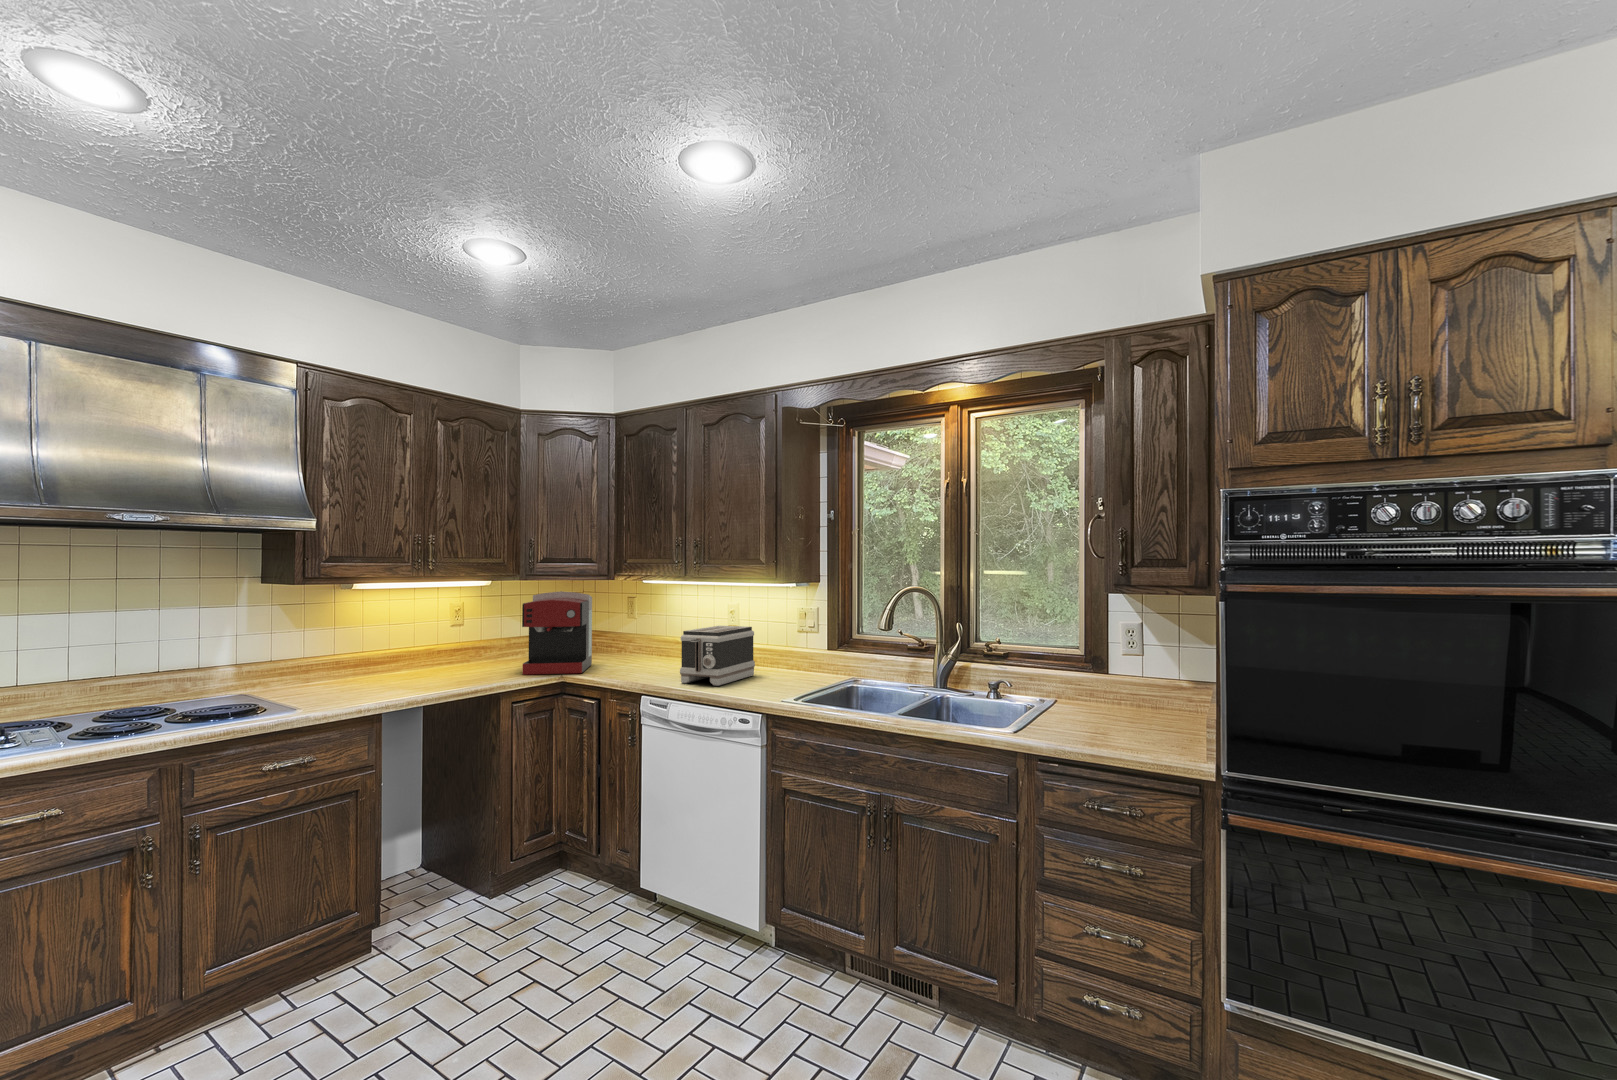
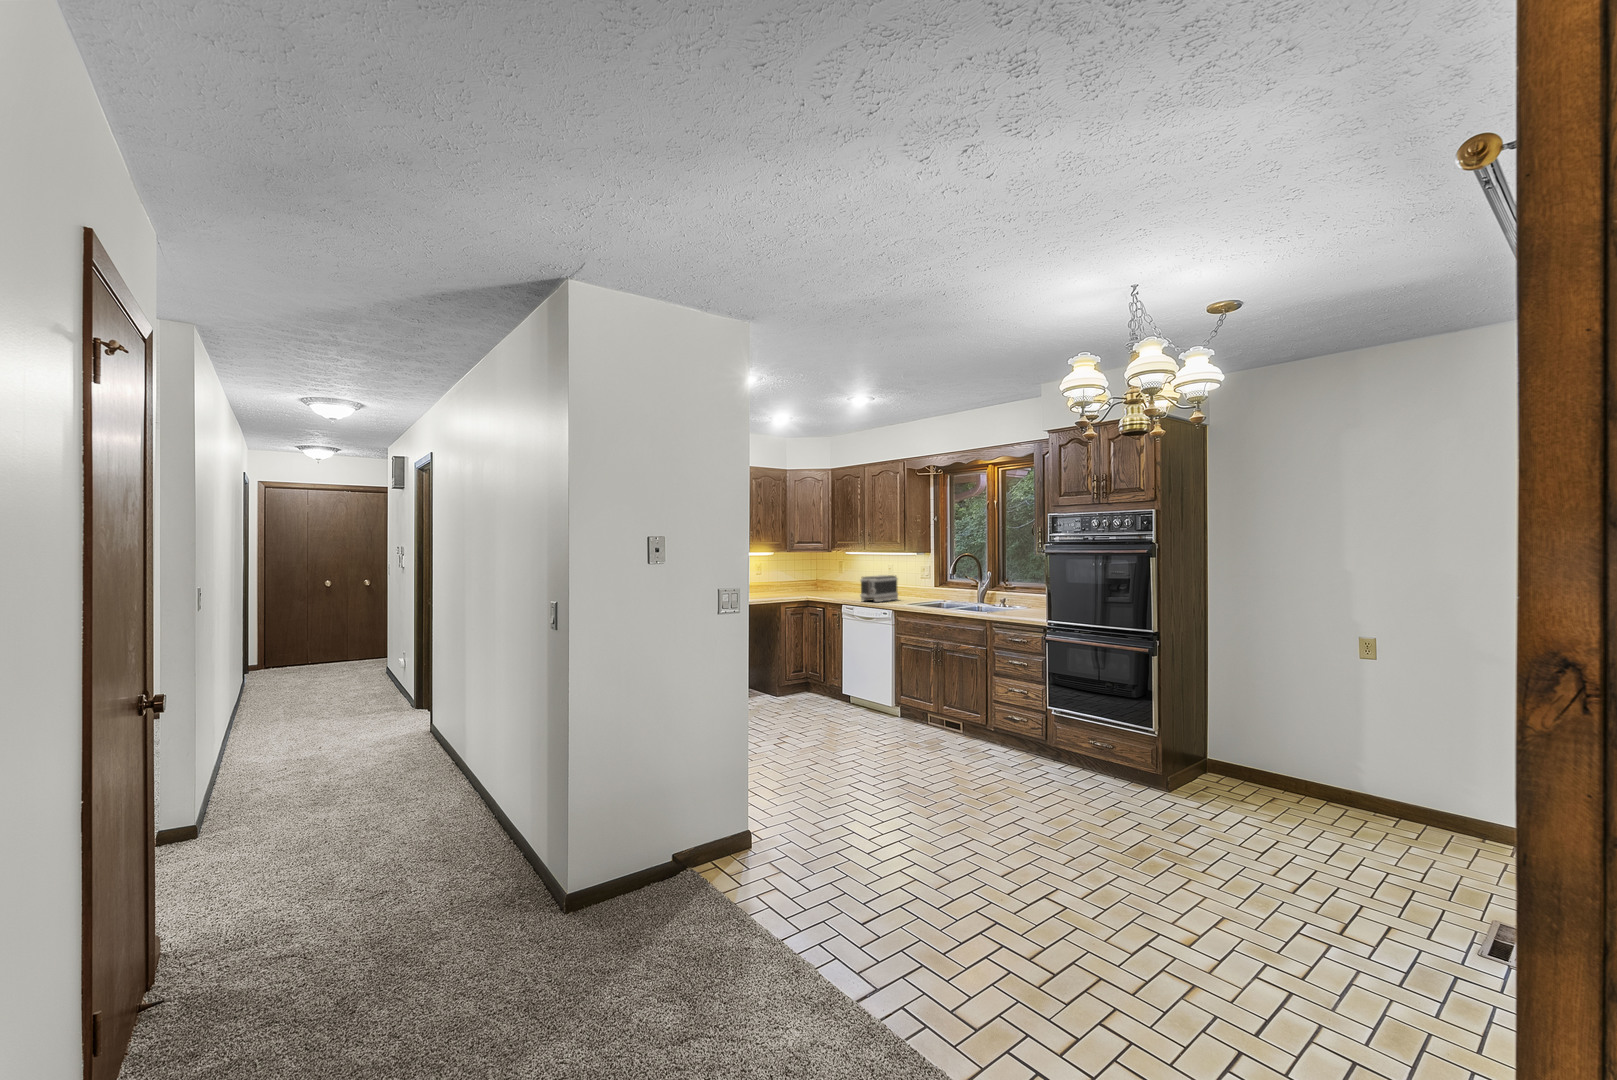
coffee maker: present [522,591,592,675] -> none [789,559,822,598]

